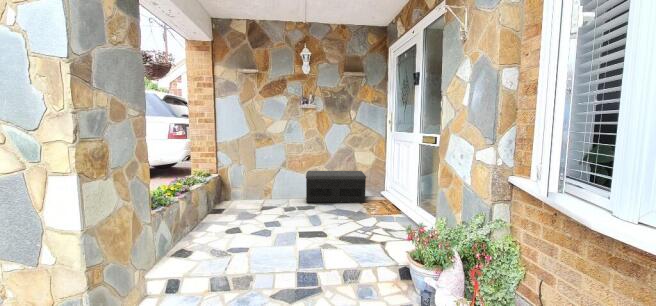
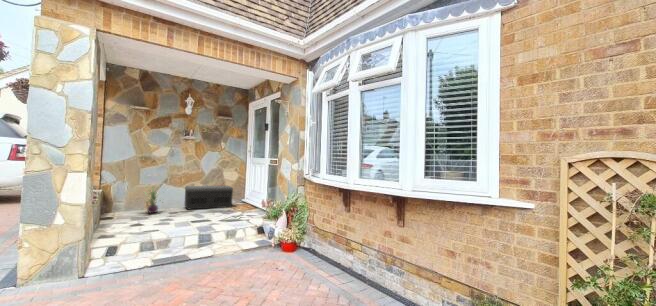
decorative plant: none [246,171,284,206] -> present [145,187,158,213]

